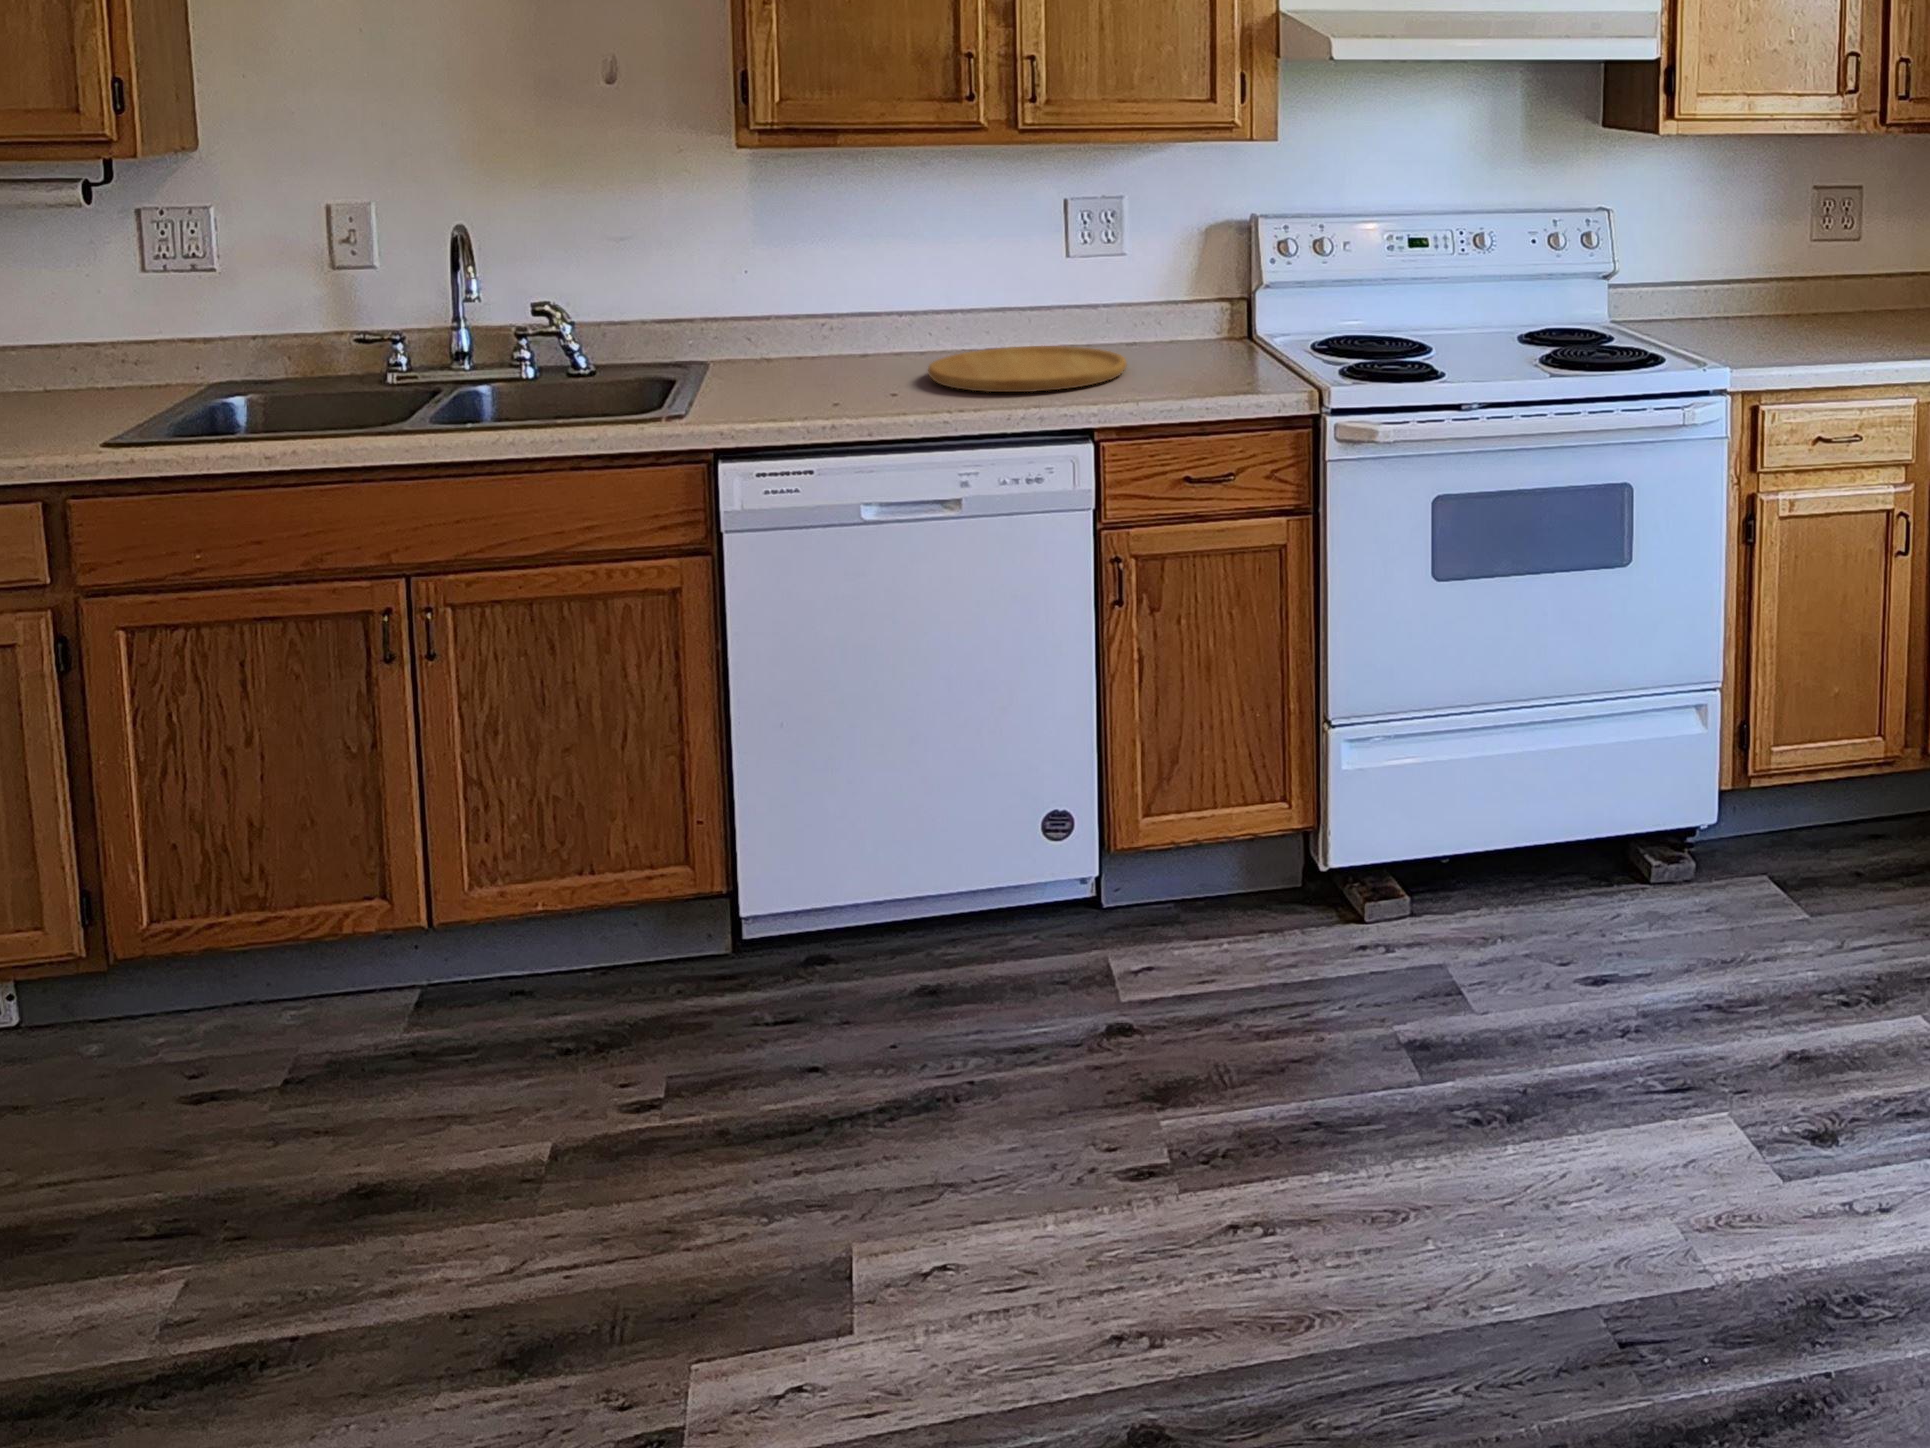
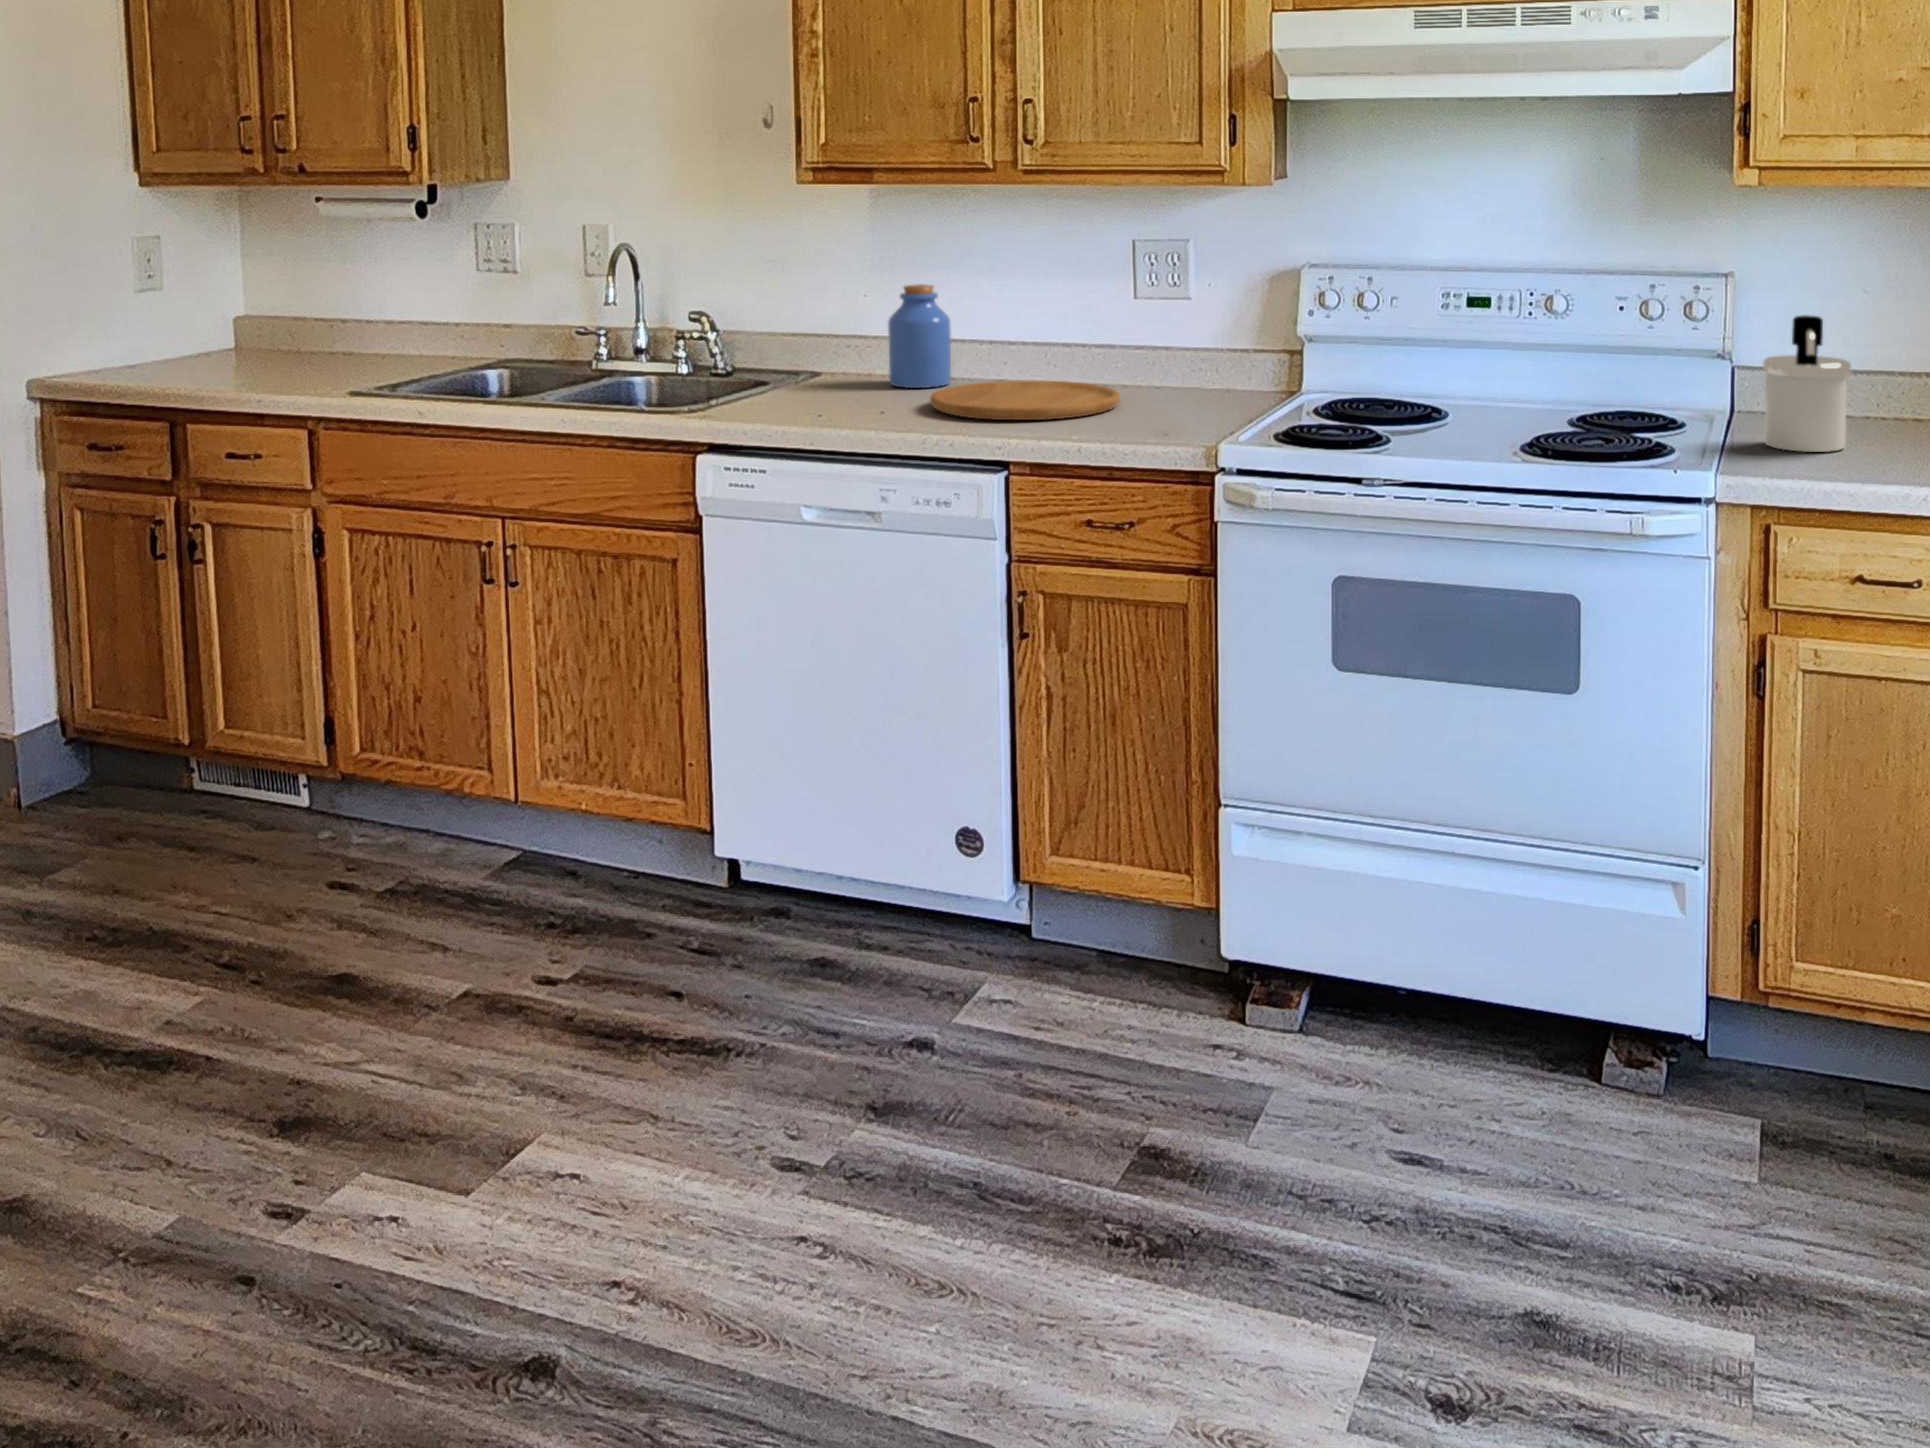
soap dispenser: none [1691,238,1758,346] -> present [1763,315,1851,452]
jar: none [811,256,883,369] -> present [888,284,951,388]

